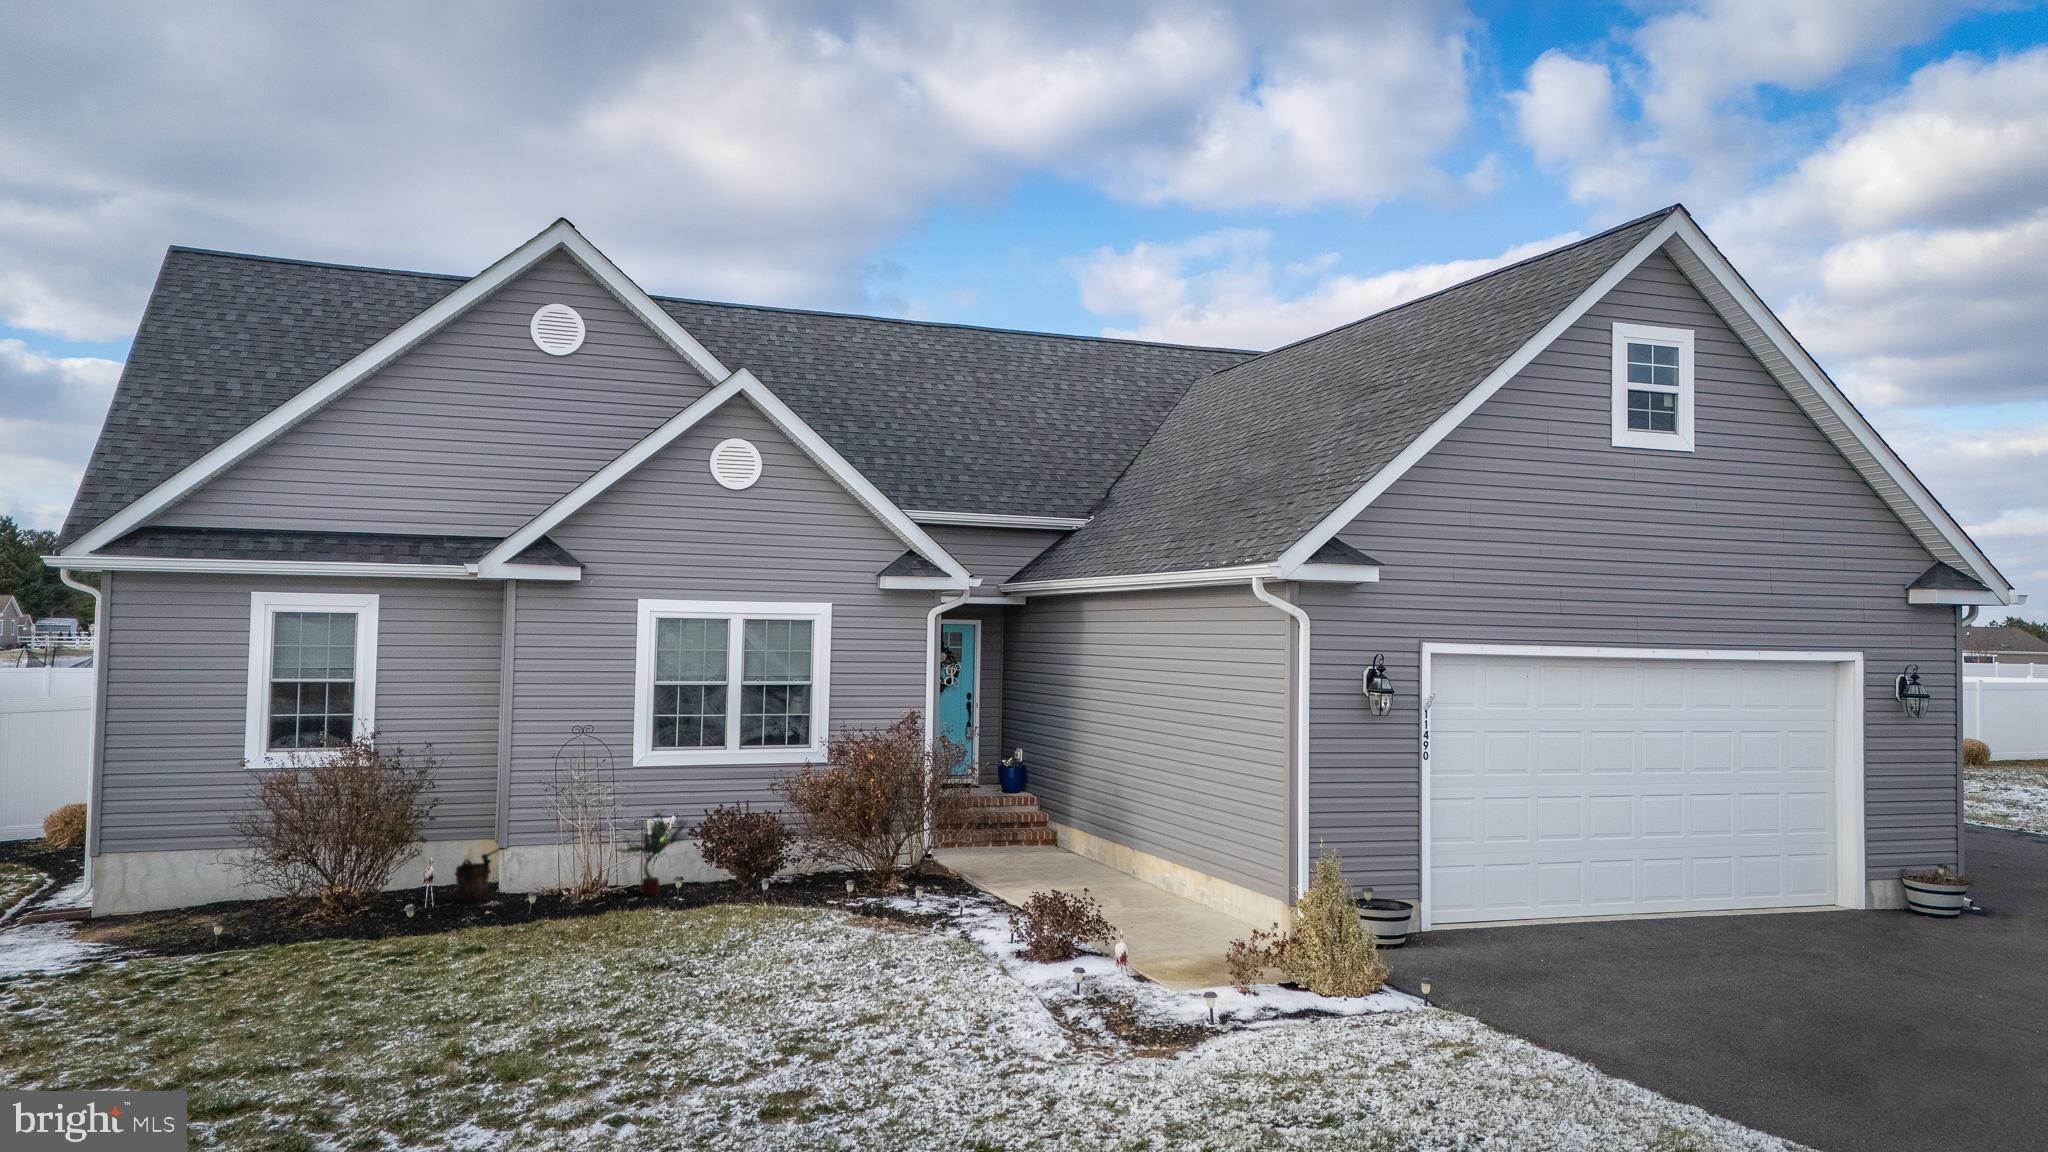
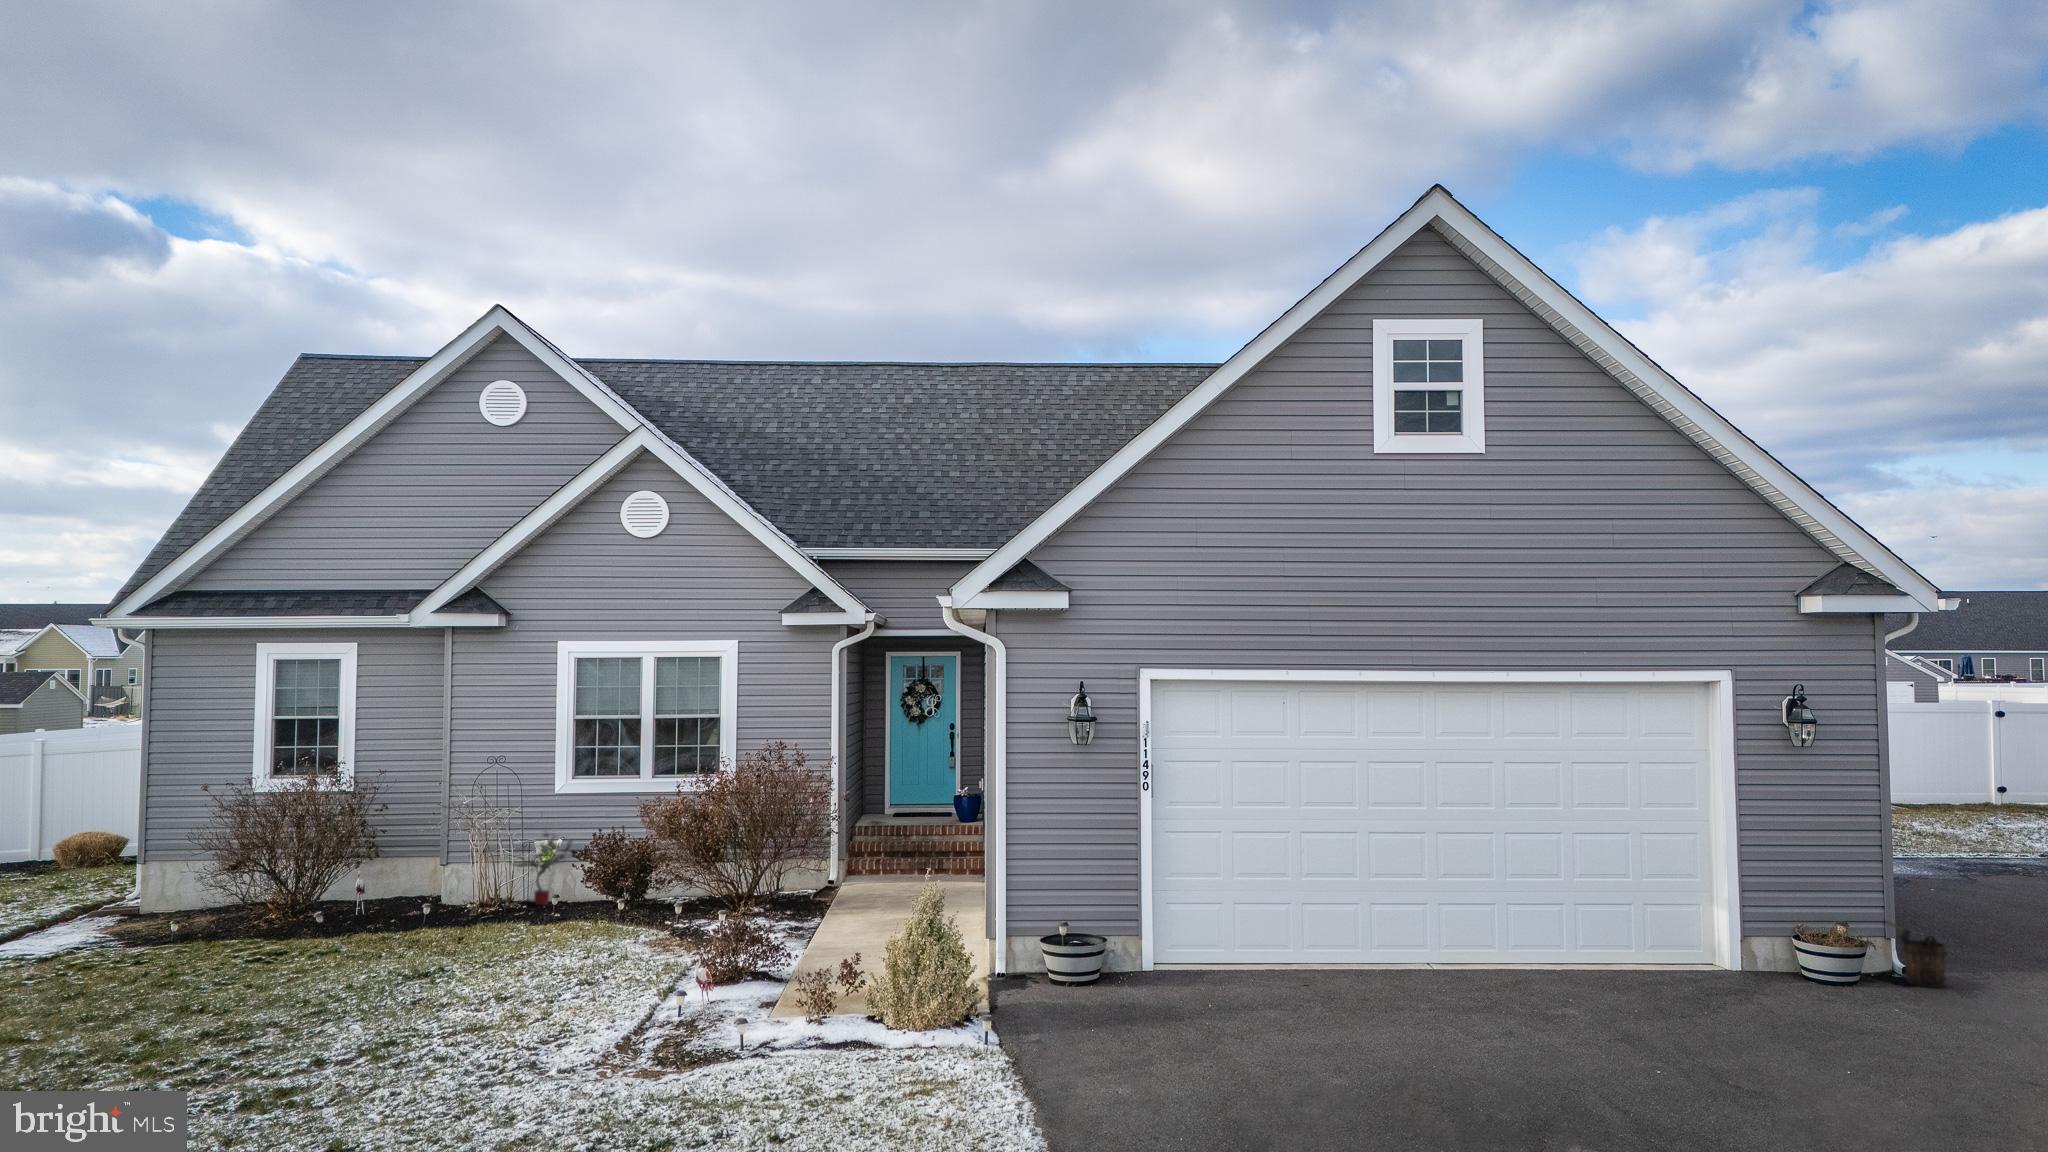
bucket: present [455,848,502,903] -> present [1885,921,1948,988]

